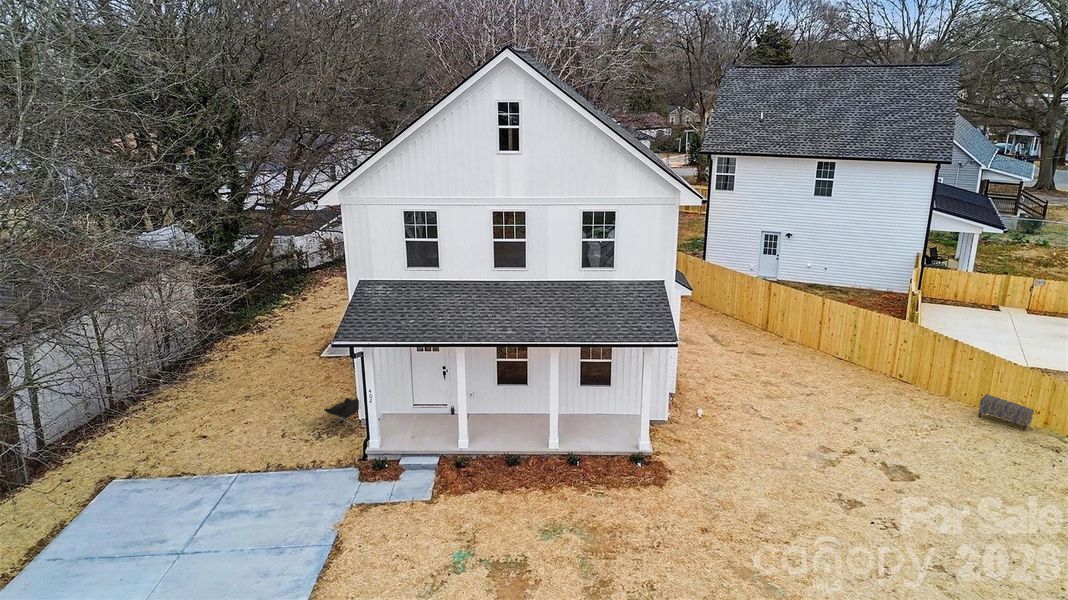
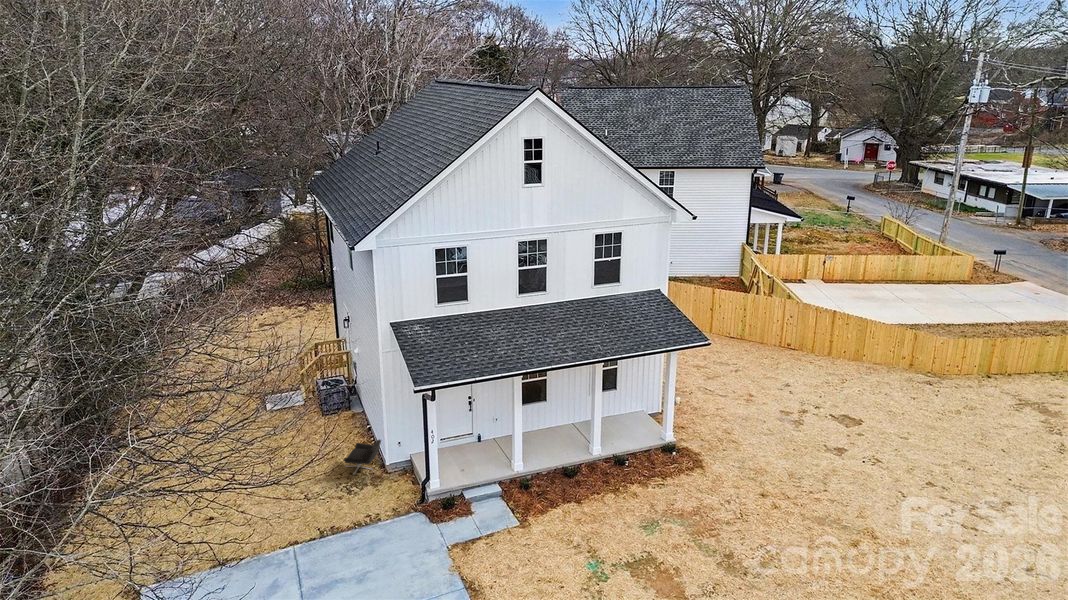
bench: present [978,394,1034,431] -> none [856,347,895,372]

